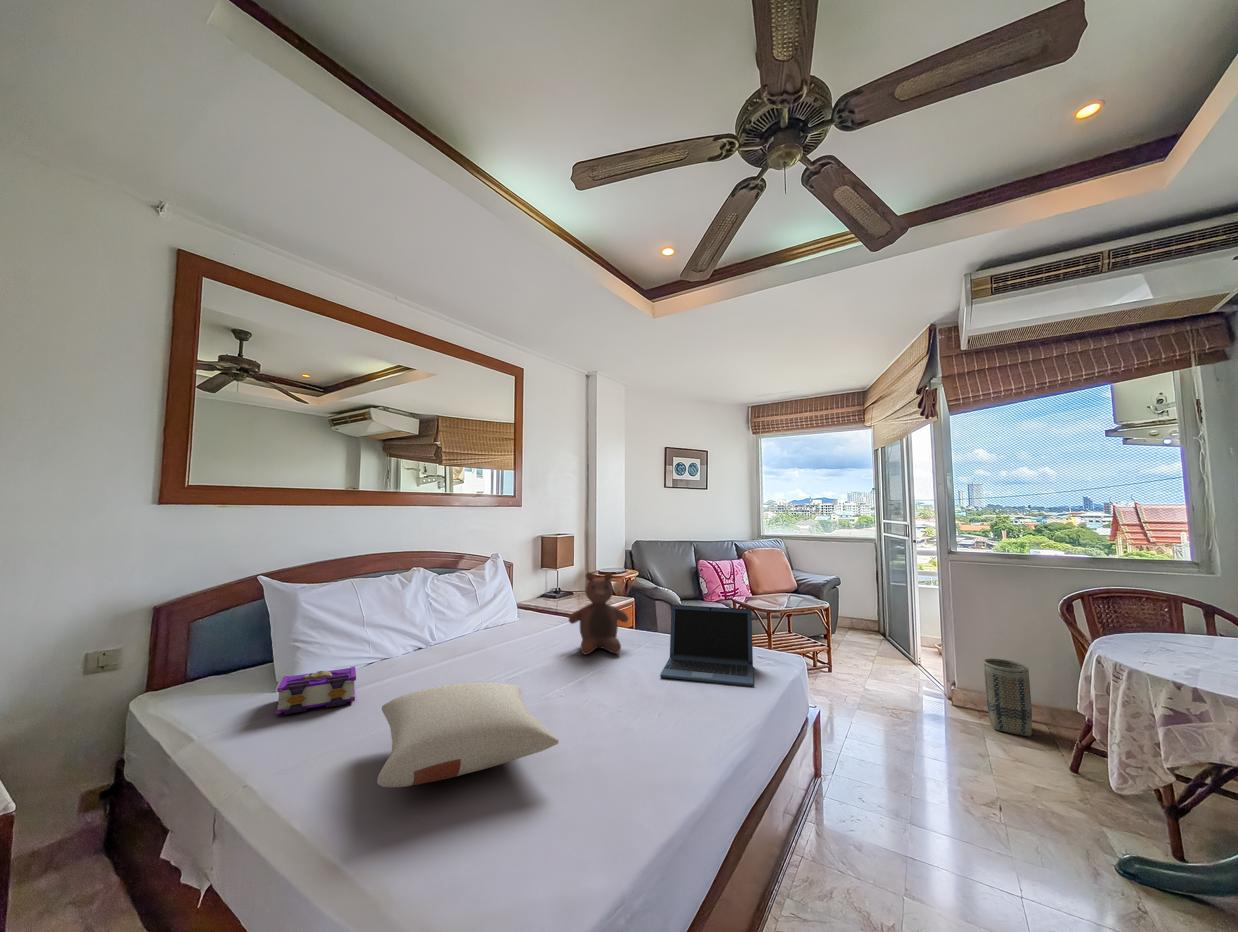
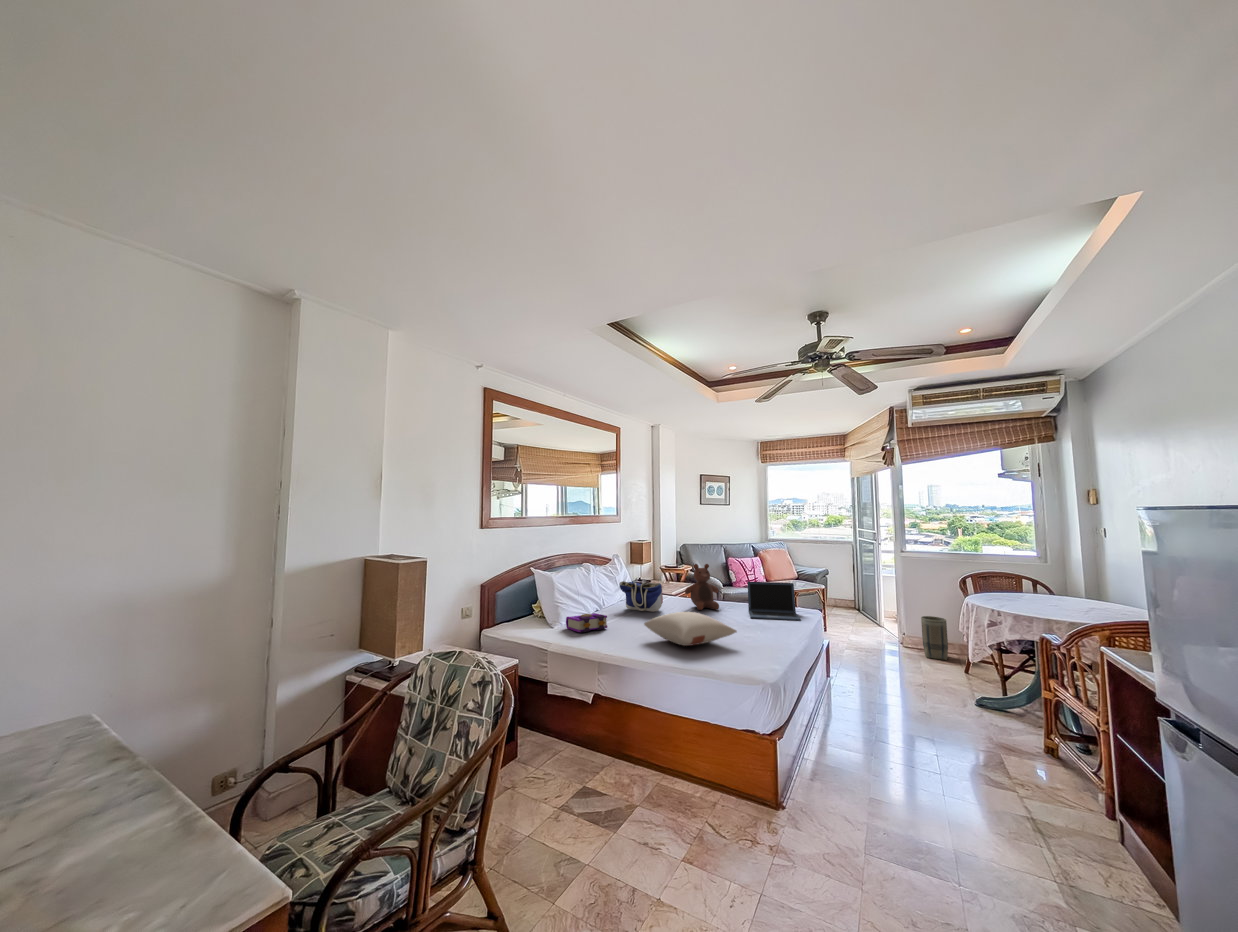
tote bag: none [452,601,526,656] -> present [619,581,663,612]

